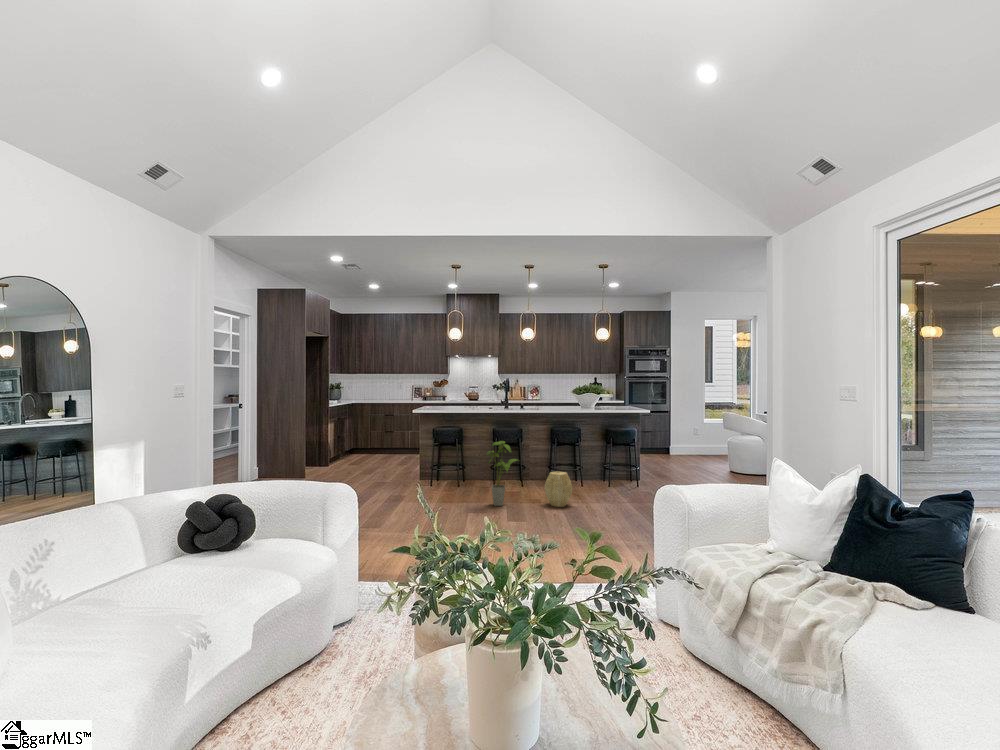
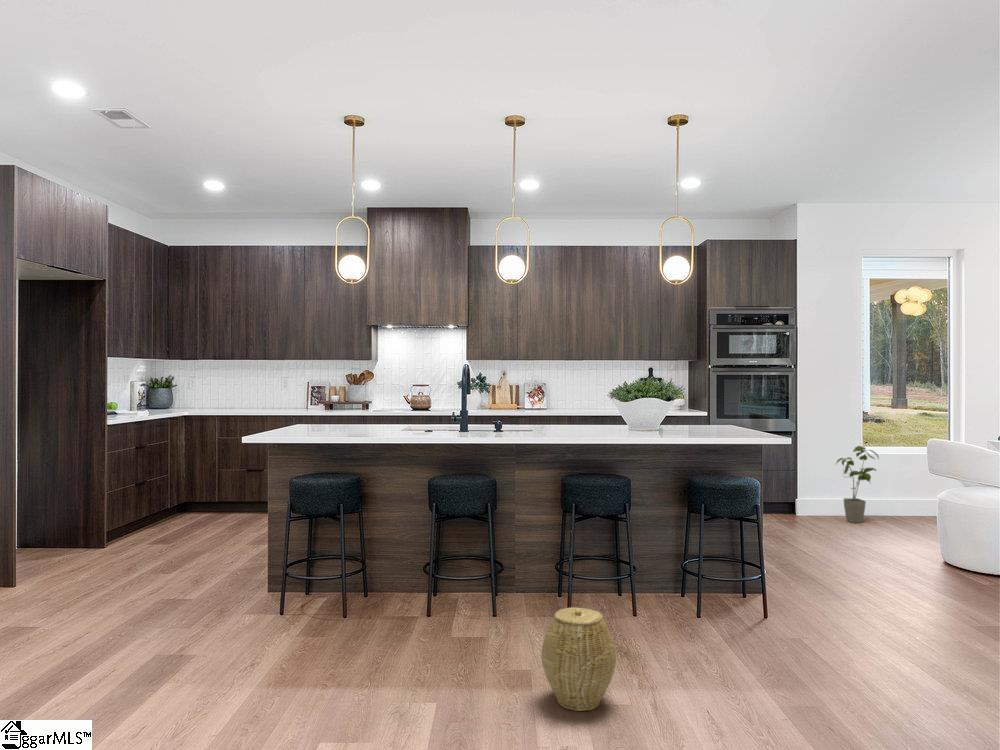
house plant: present [488,441,517,506] -> present [837,446,879,523]

